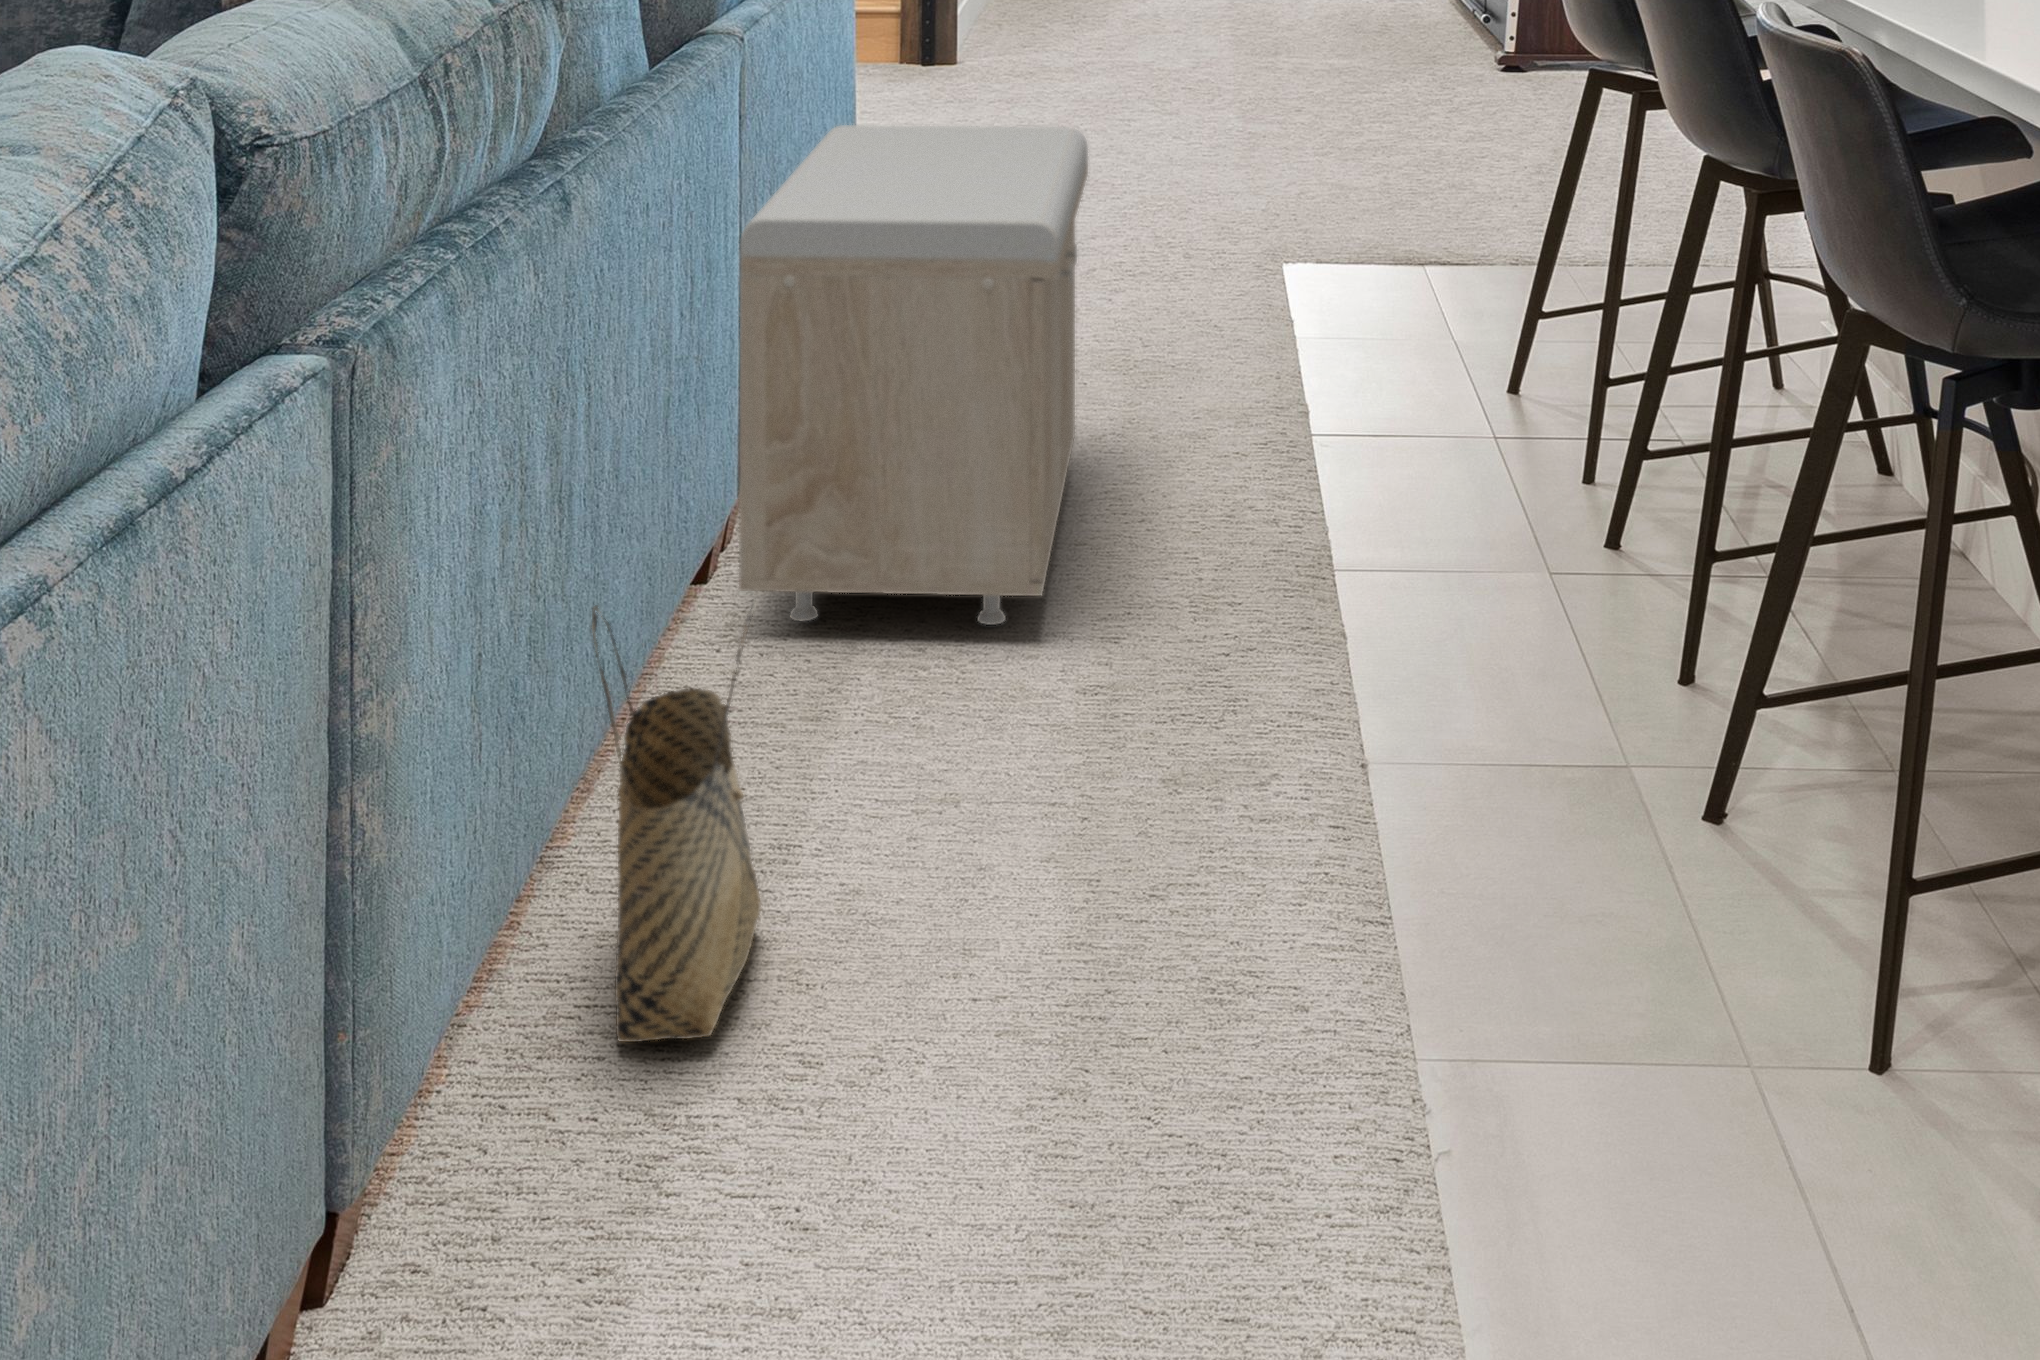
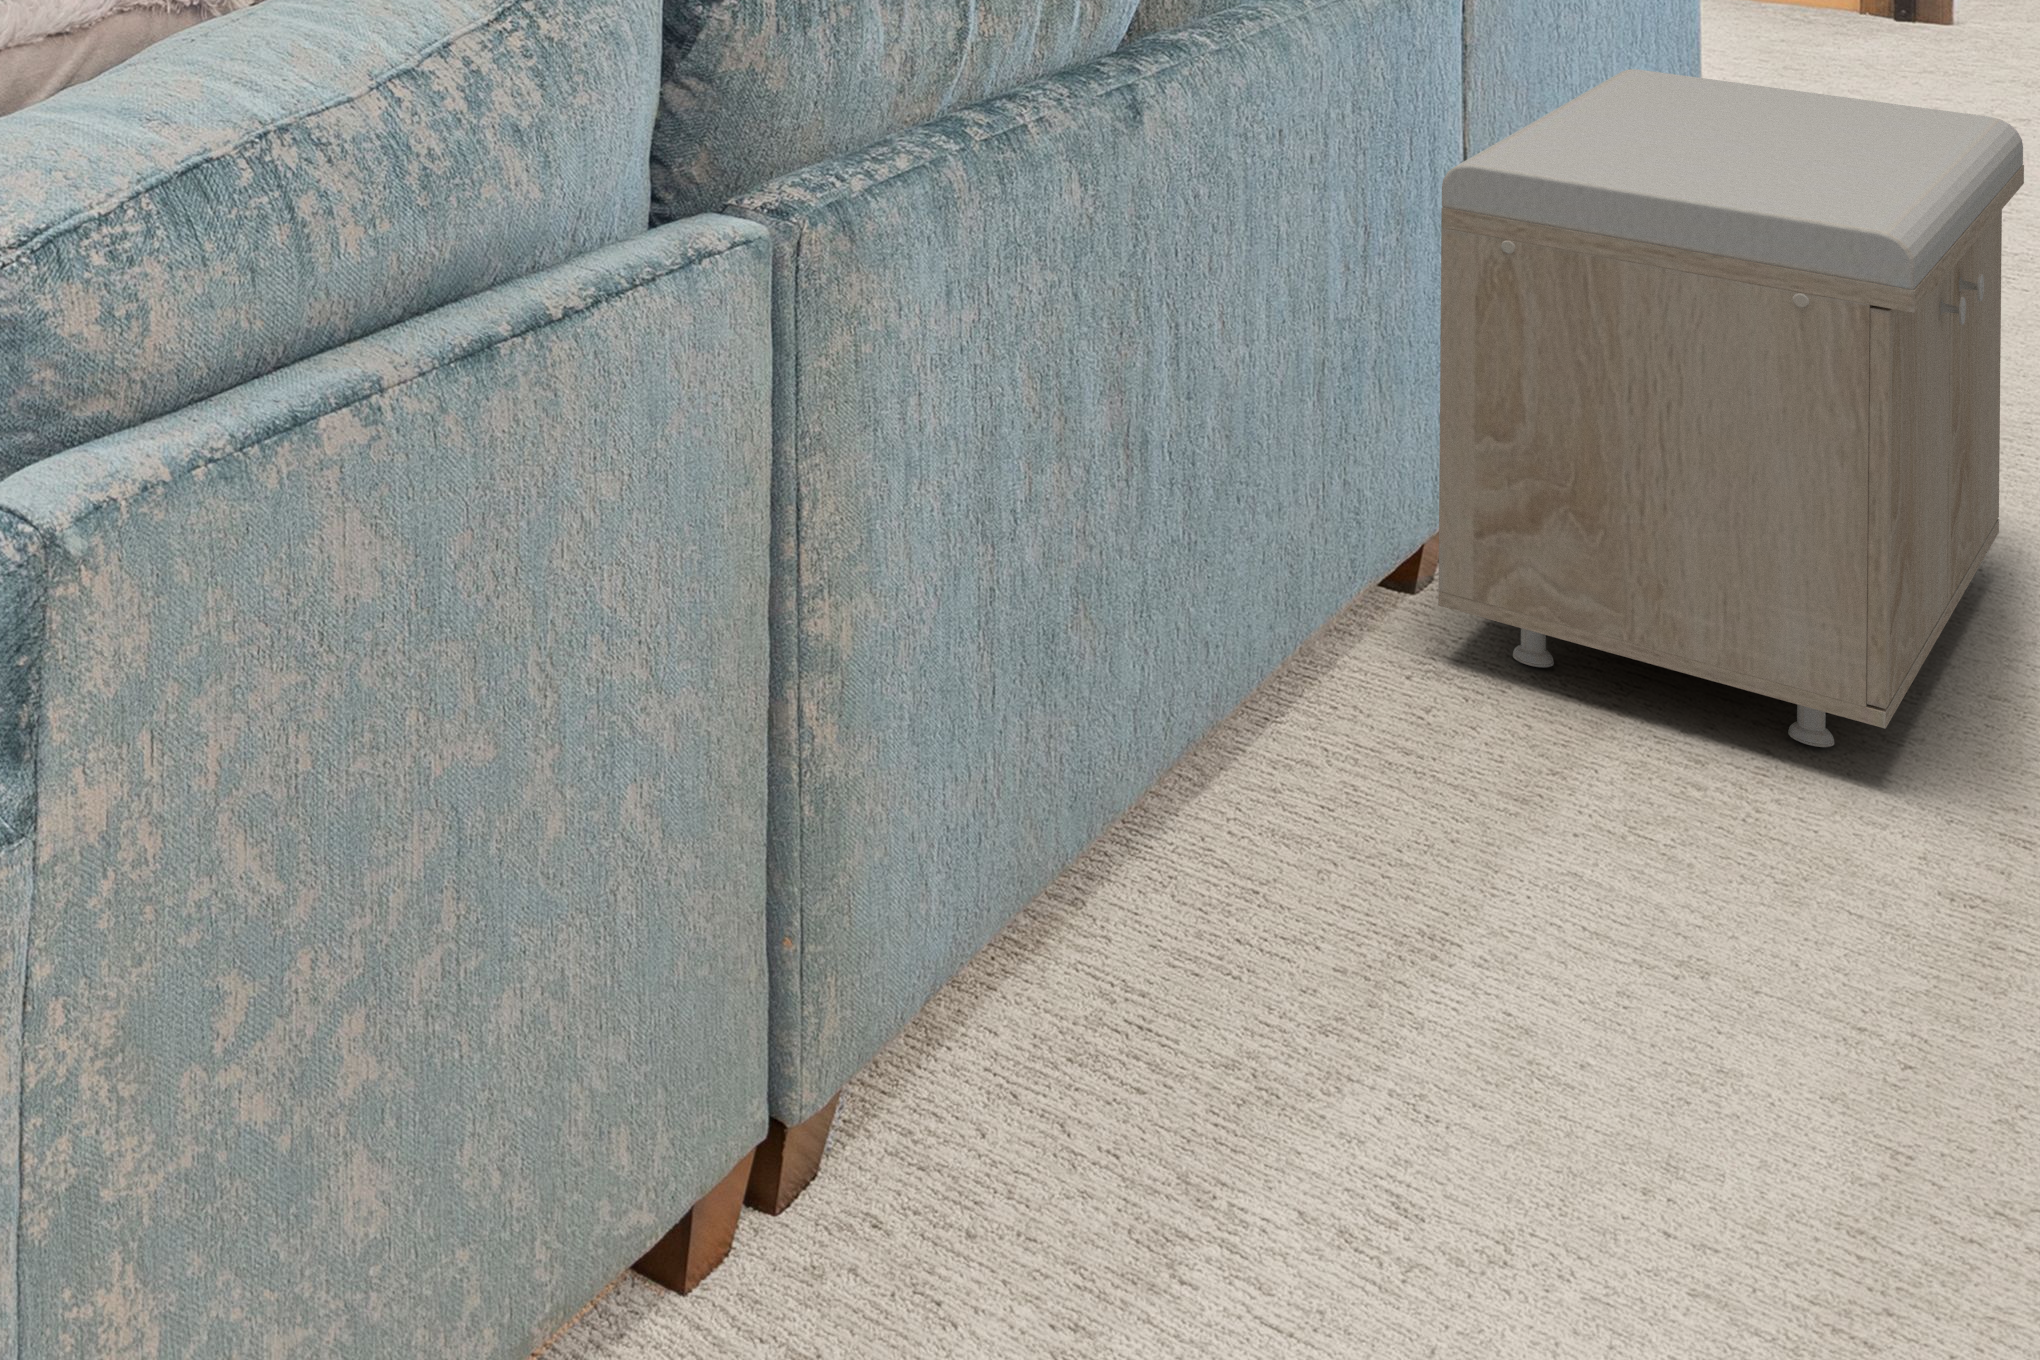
woven basket: present [592,599,761,1042] -> none [1146,568,1377,1113]

